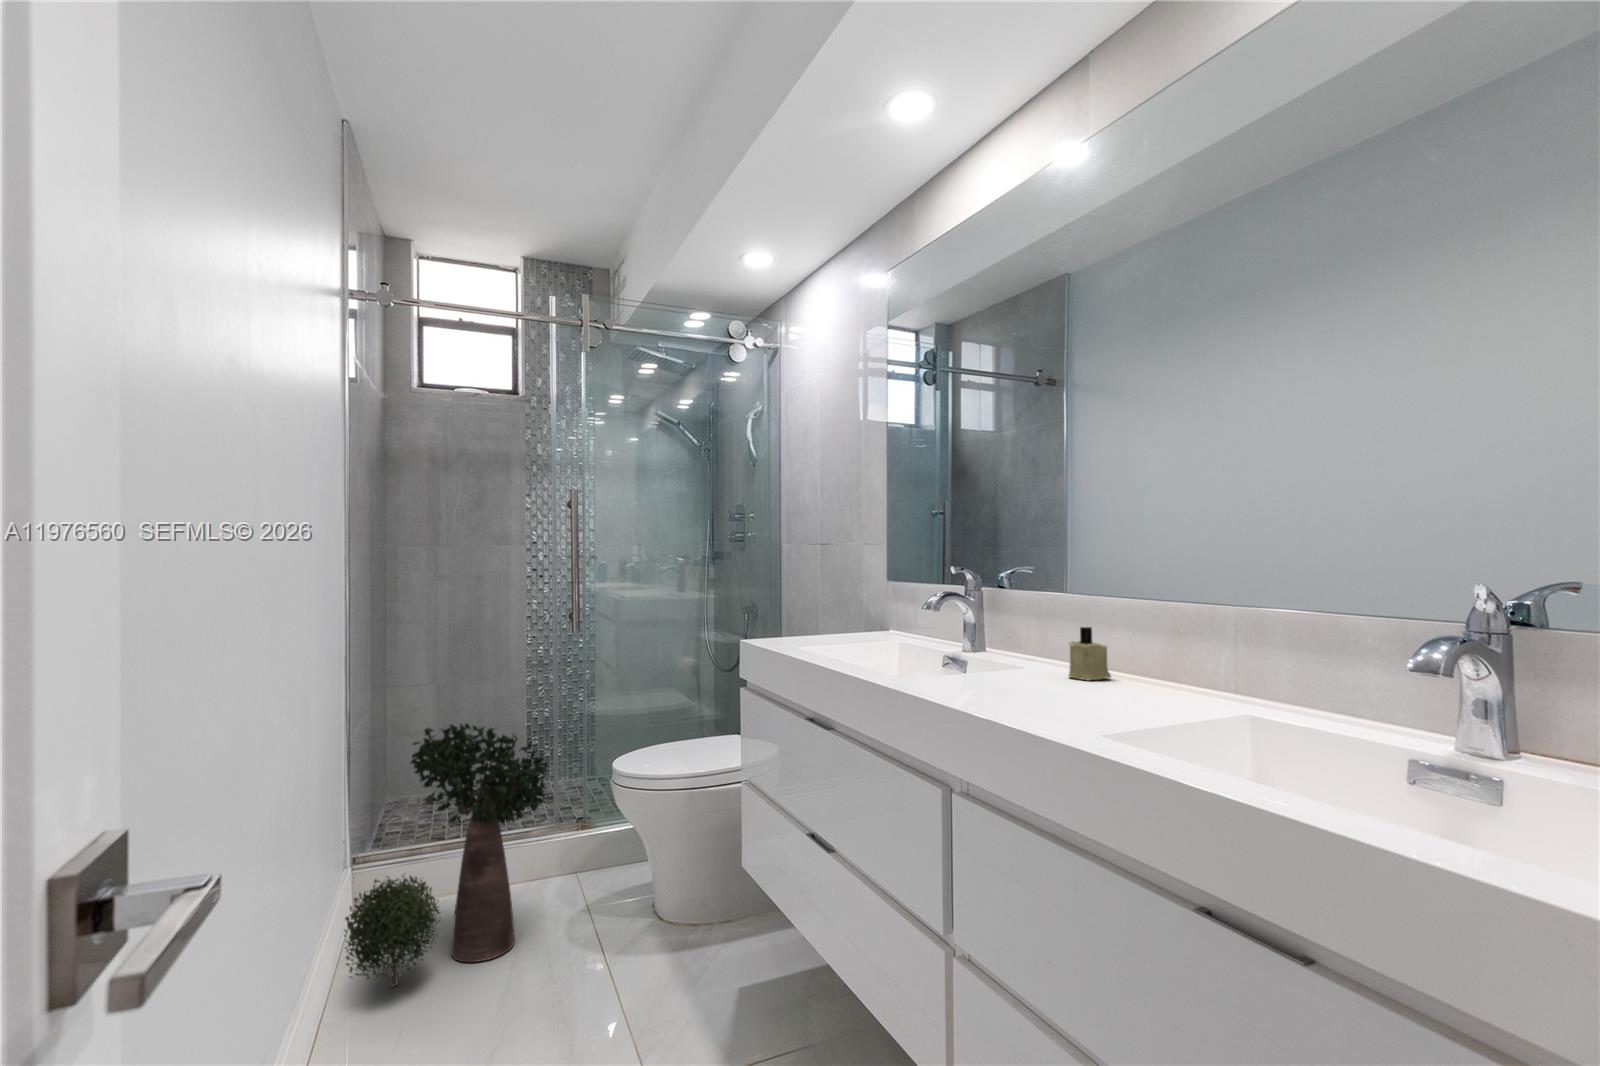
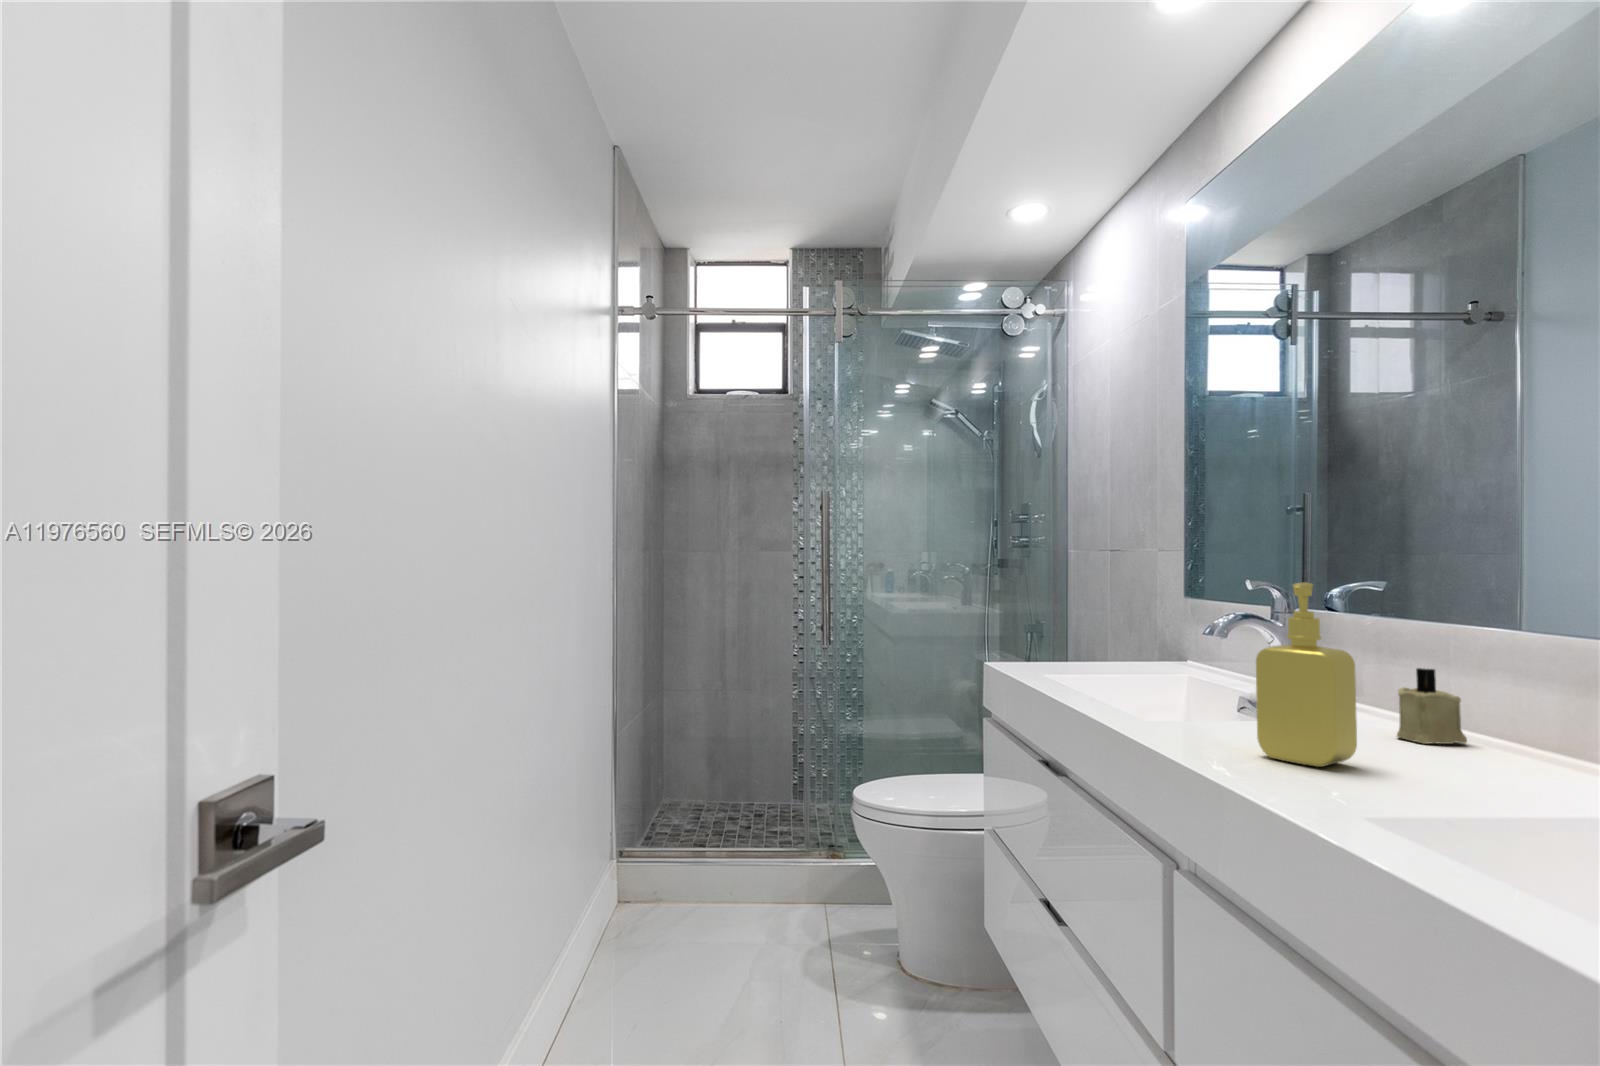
soap dispenser: none [1001,567,1068,703] -> present [1256,583,1357,767]
potted plant: present [344,723,548,986] -> none [597,730,790,984]

